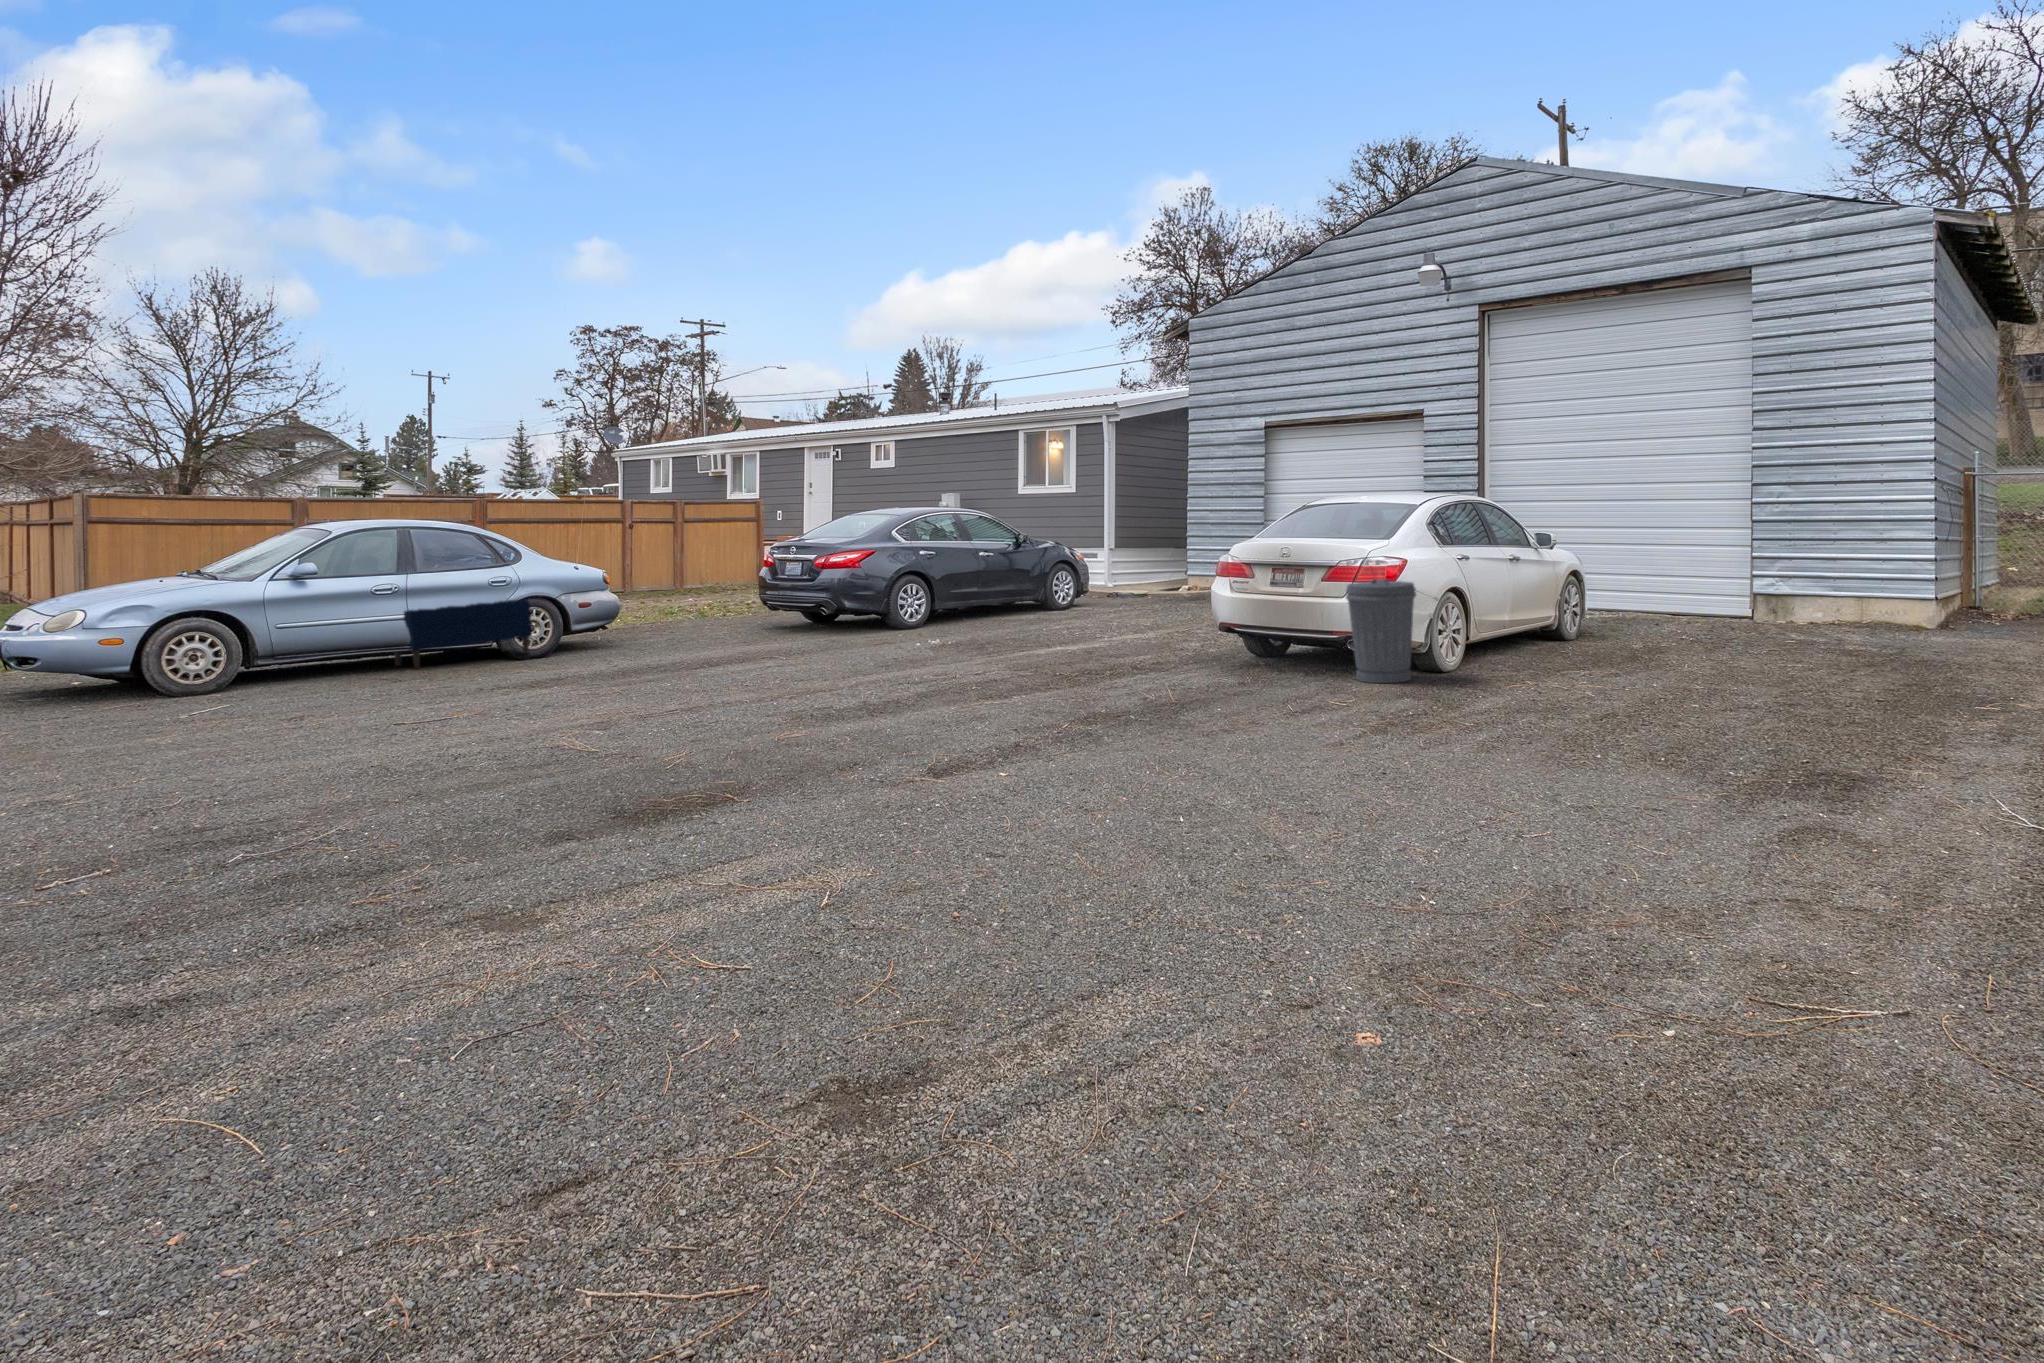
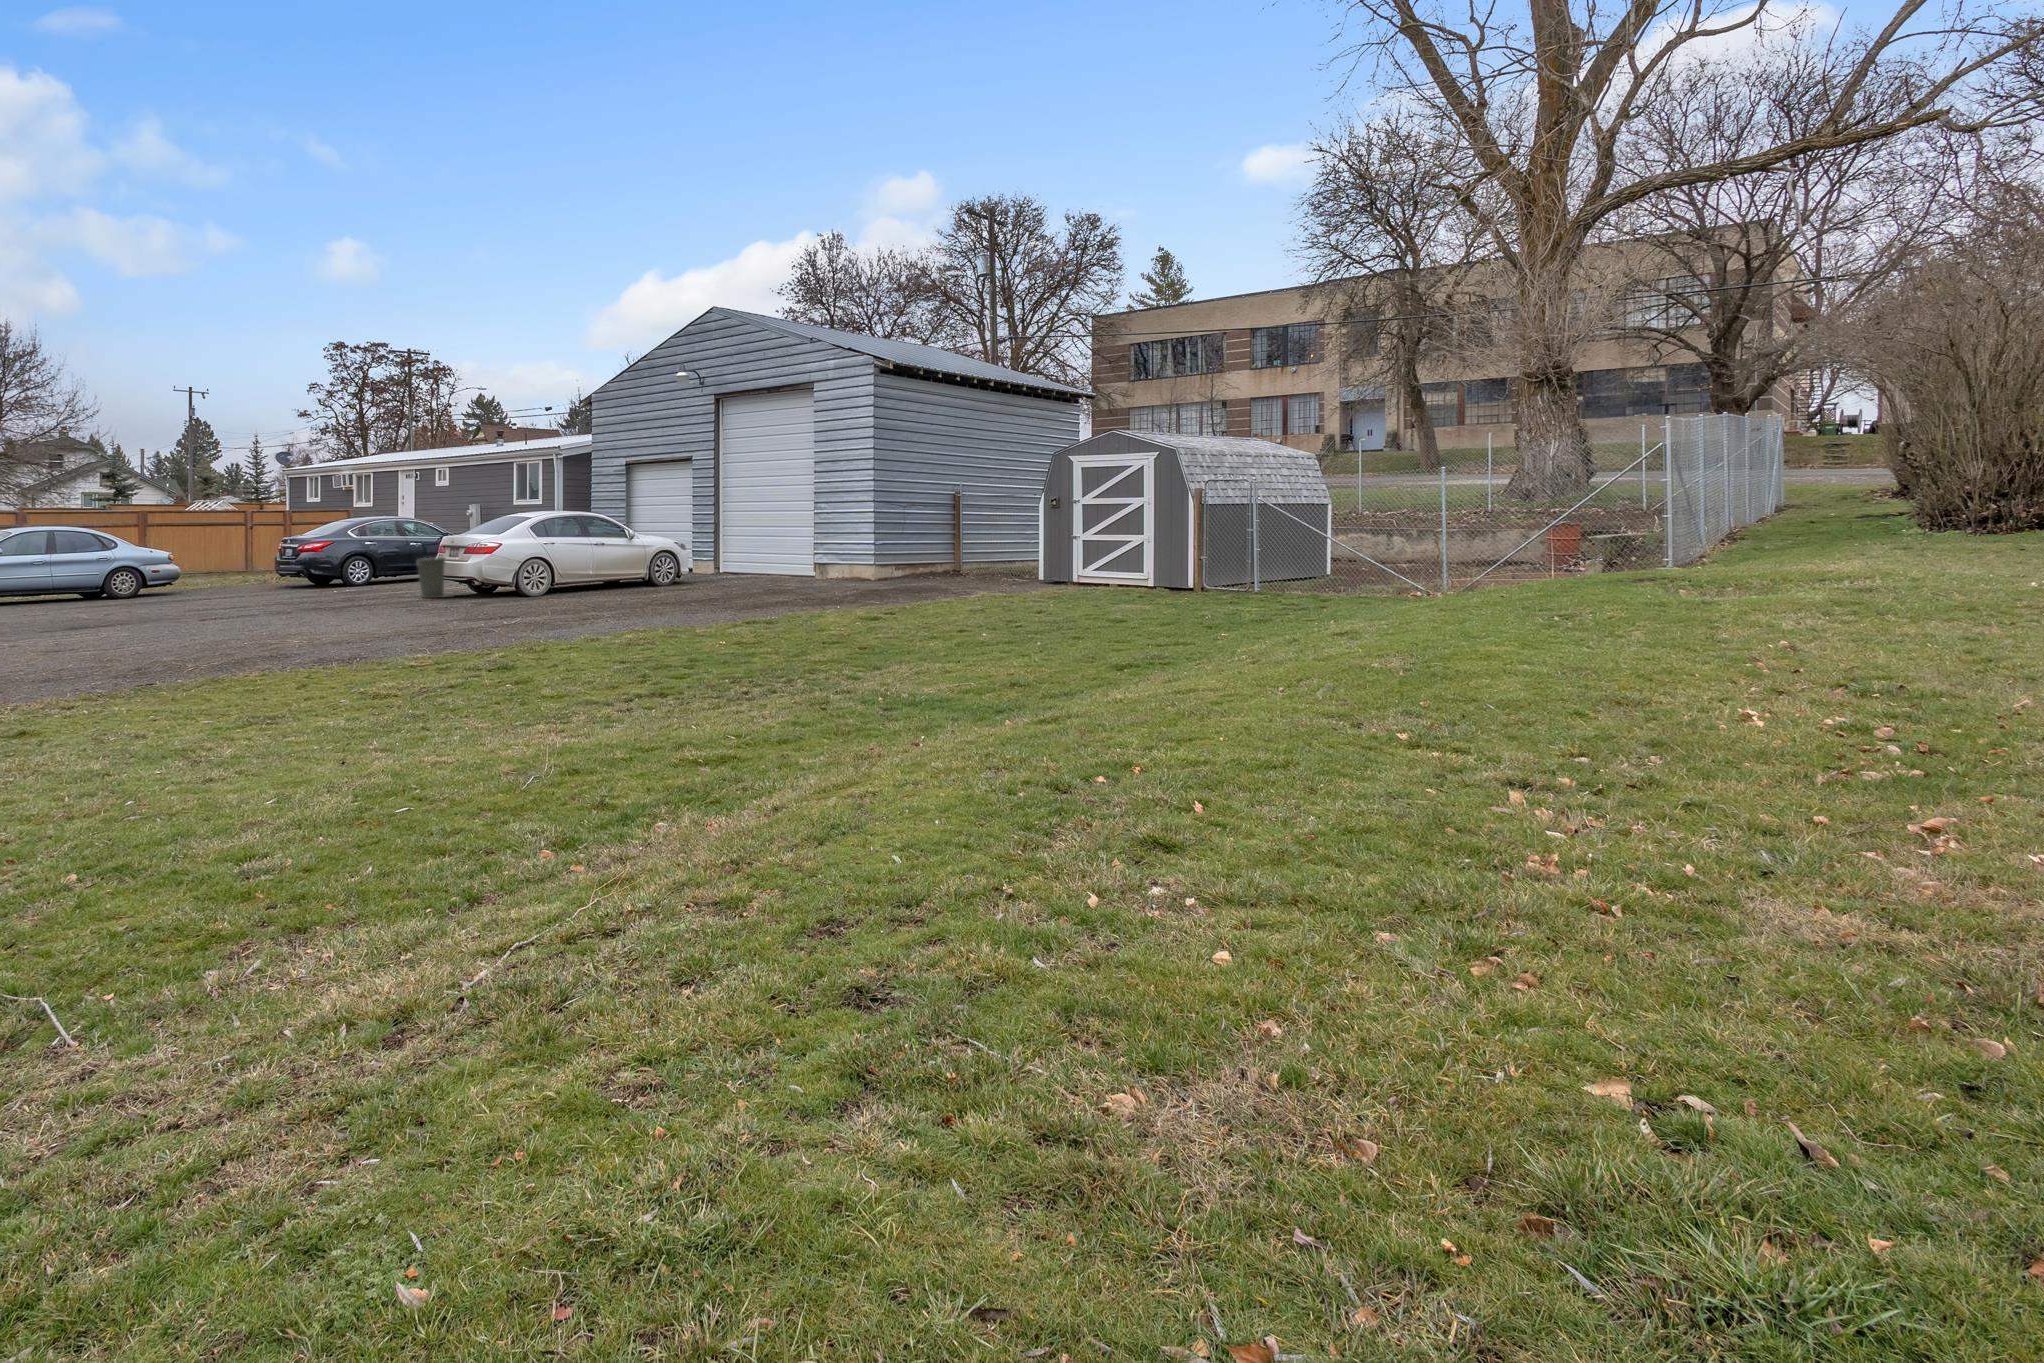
bench: present [394,600,532,669] -> none [42,567,117,600]

